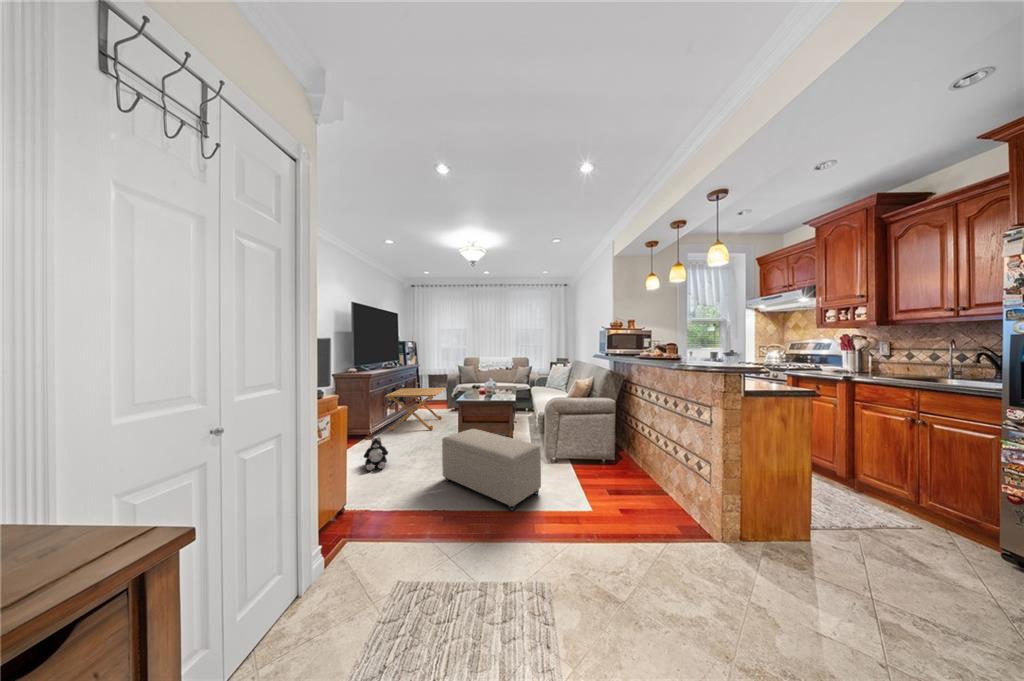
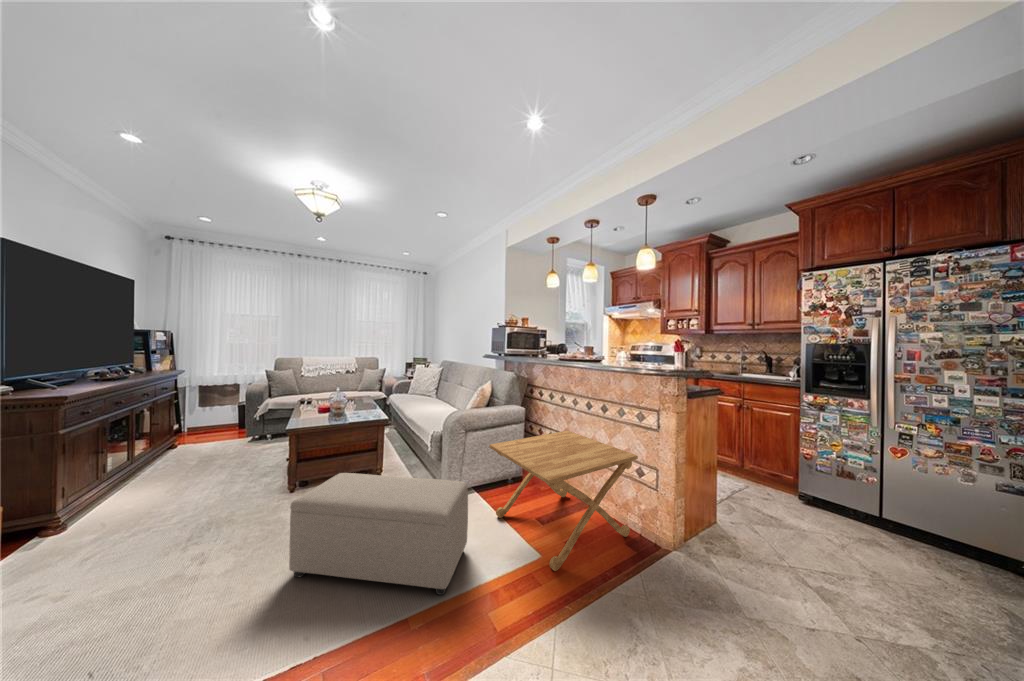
side table: present [385,388,445,431] -> present [489,431,638,571]
plush toy: present [364,437,388,470] -> none [55,527,136,614]

